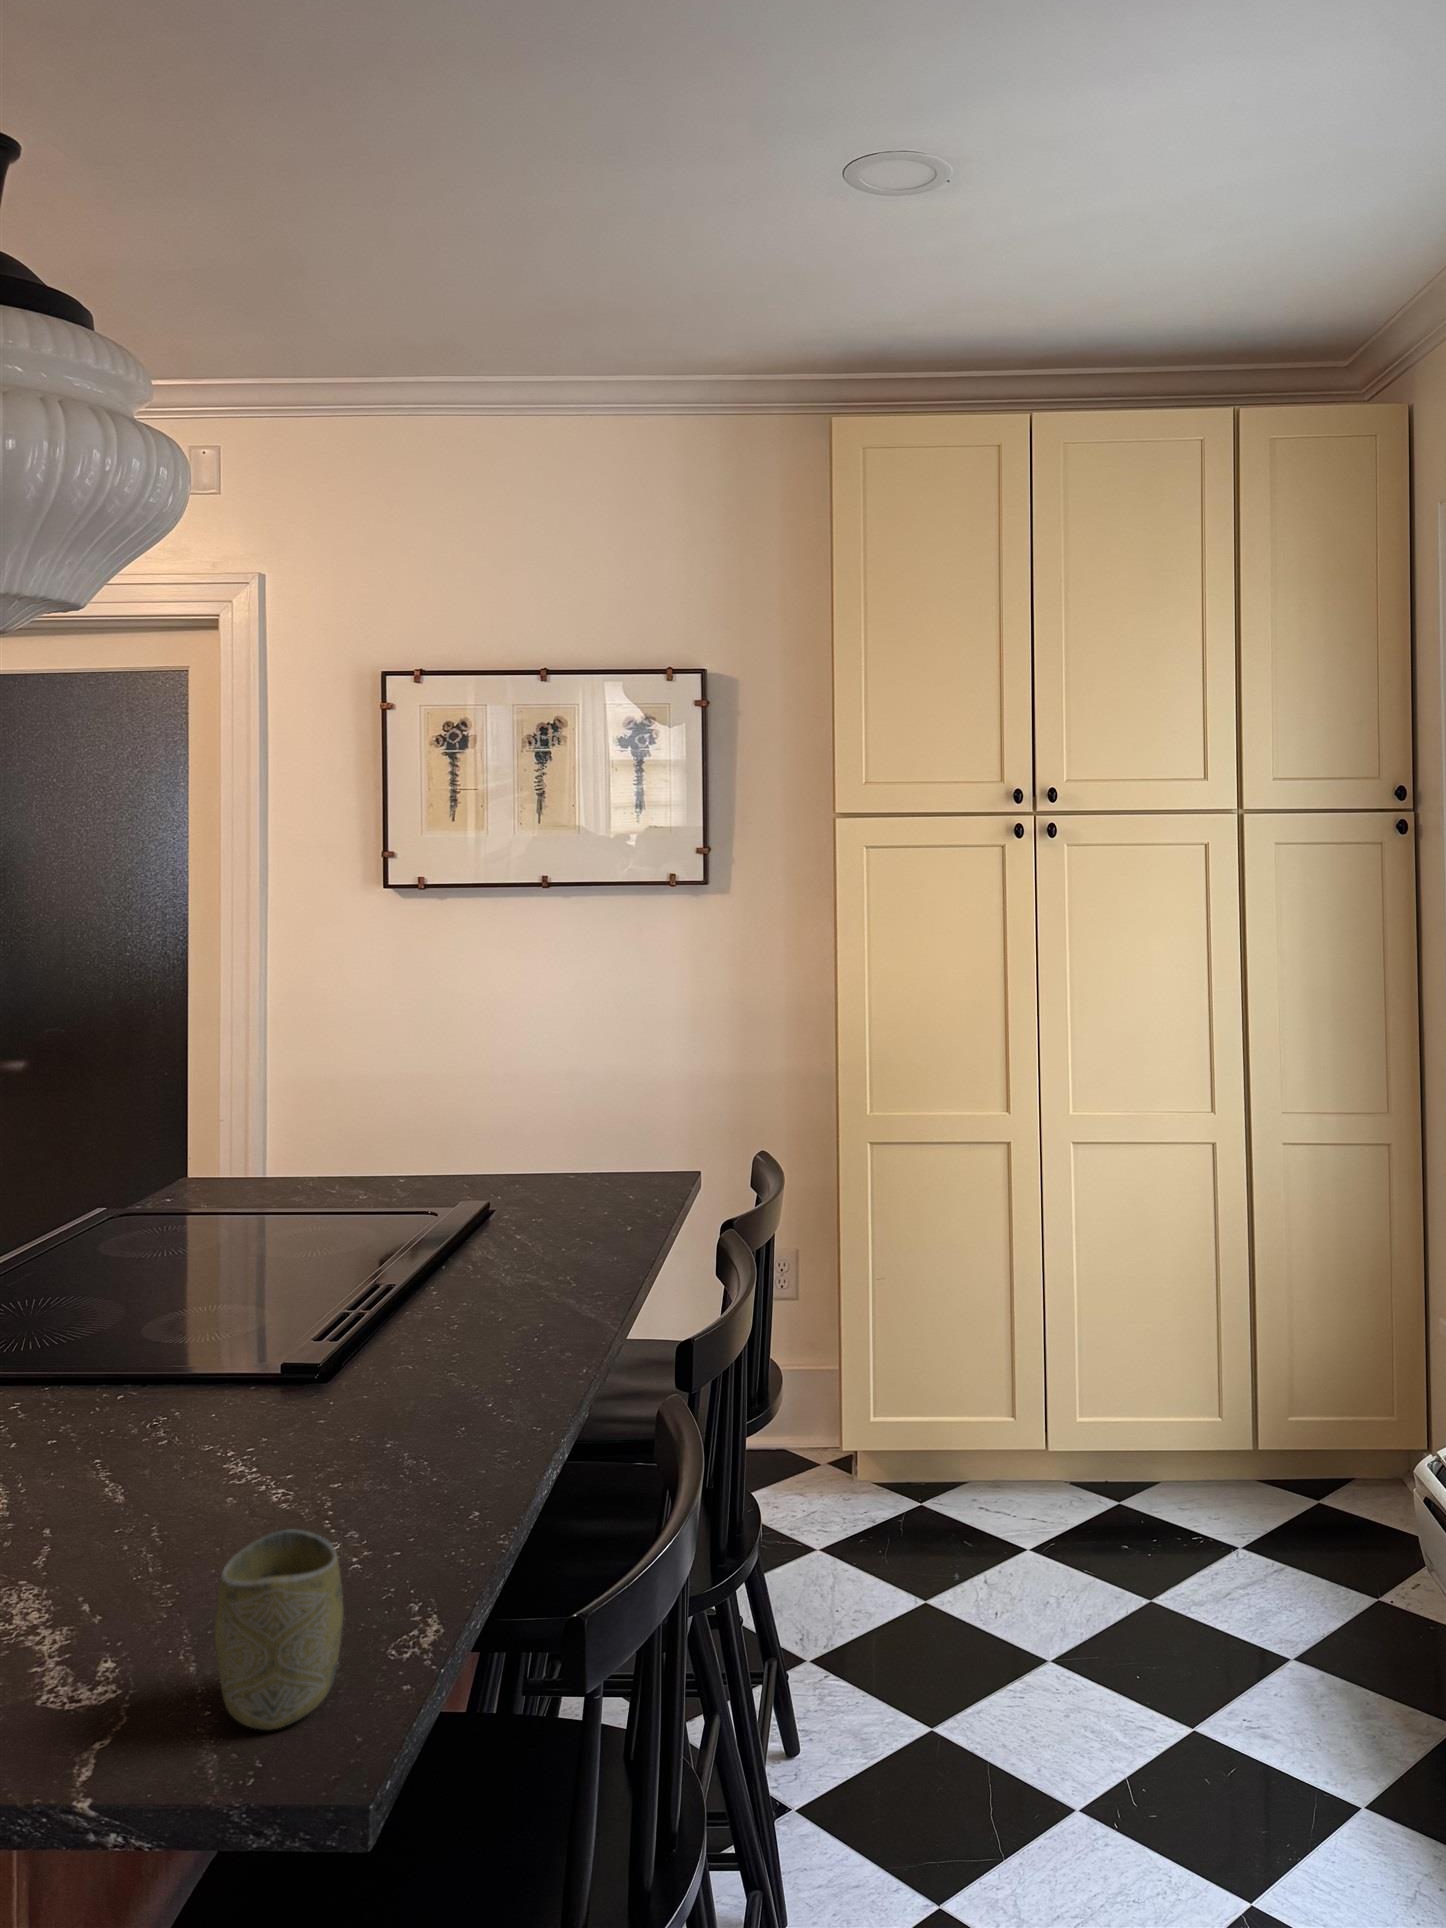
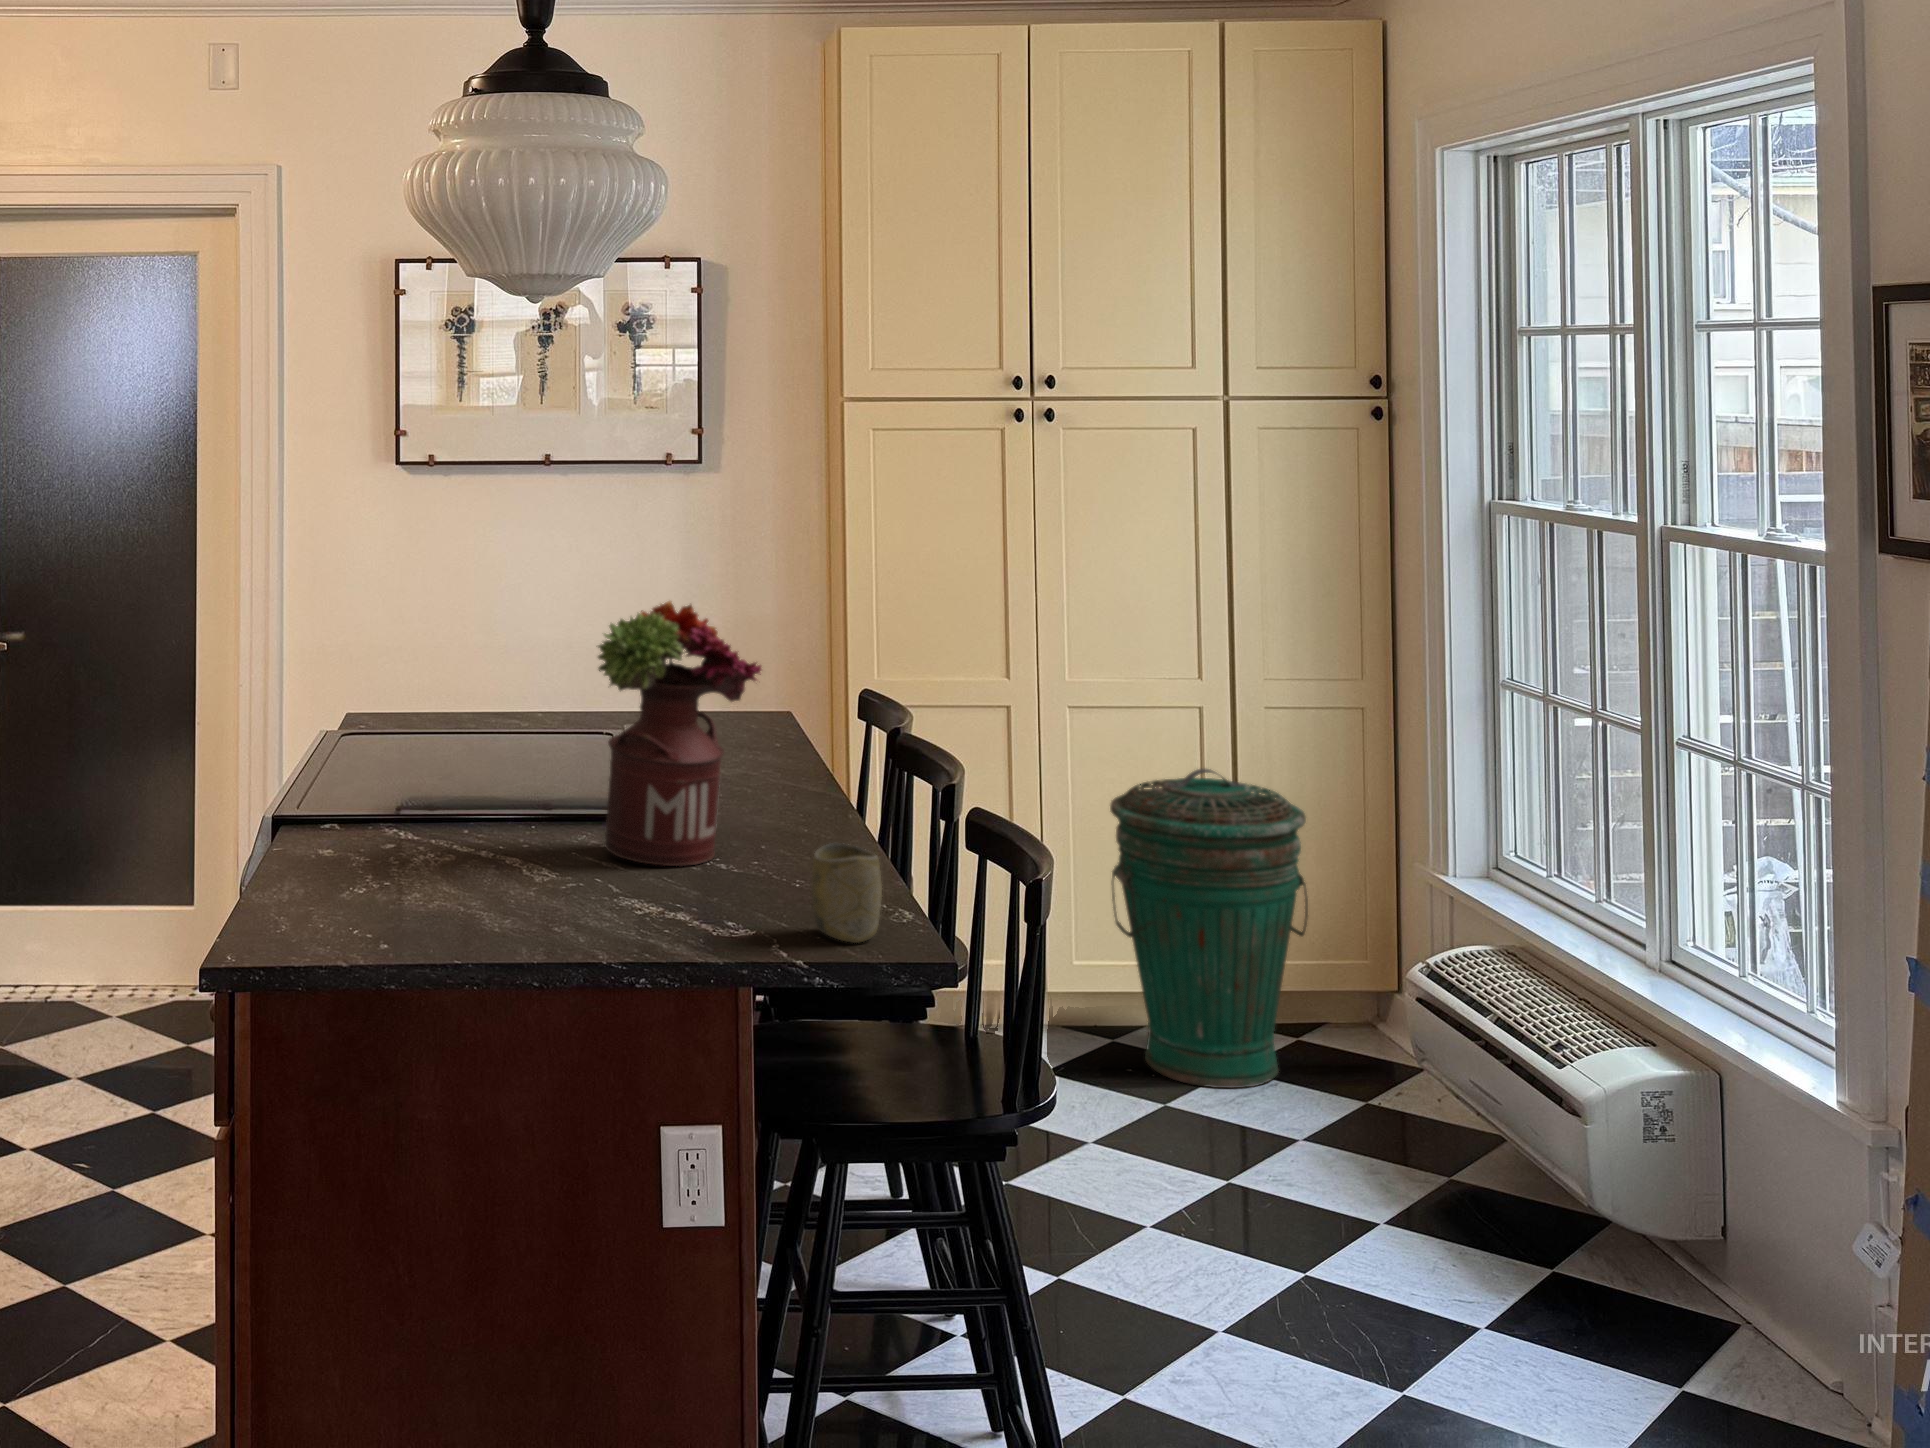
flower arrangement: none [105,1084,385,1488] -> present [598,601,762,866]
trash can: none [1105,1217,1316,1576] -> present [1110,769,1308,1088]

